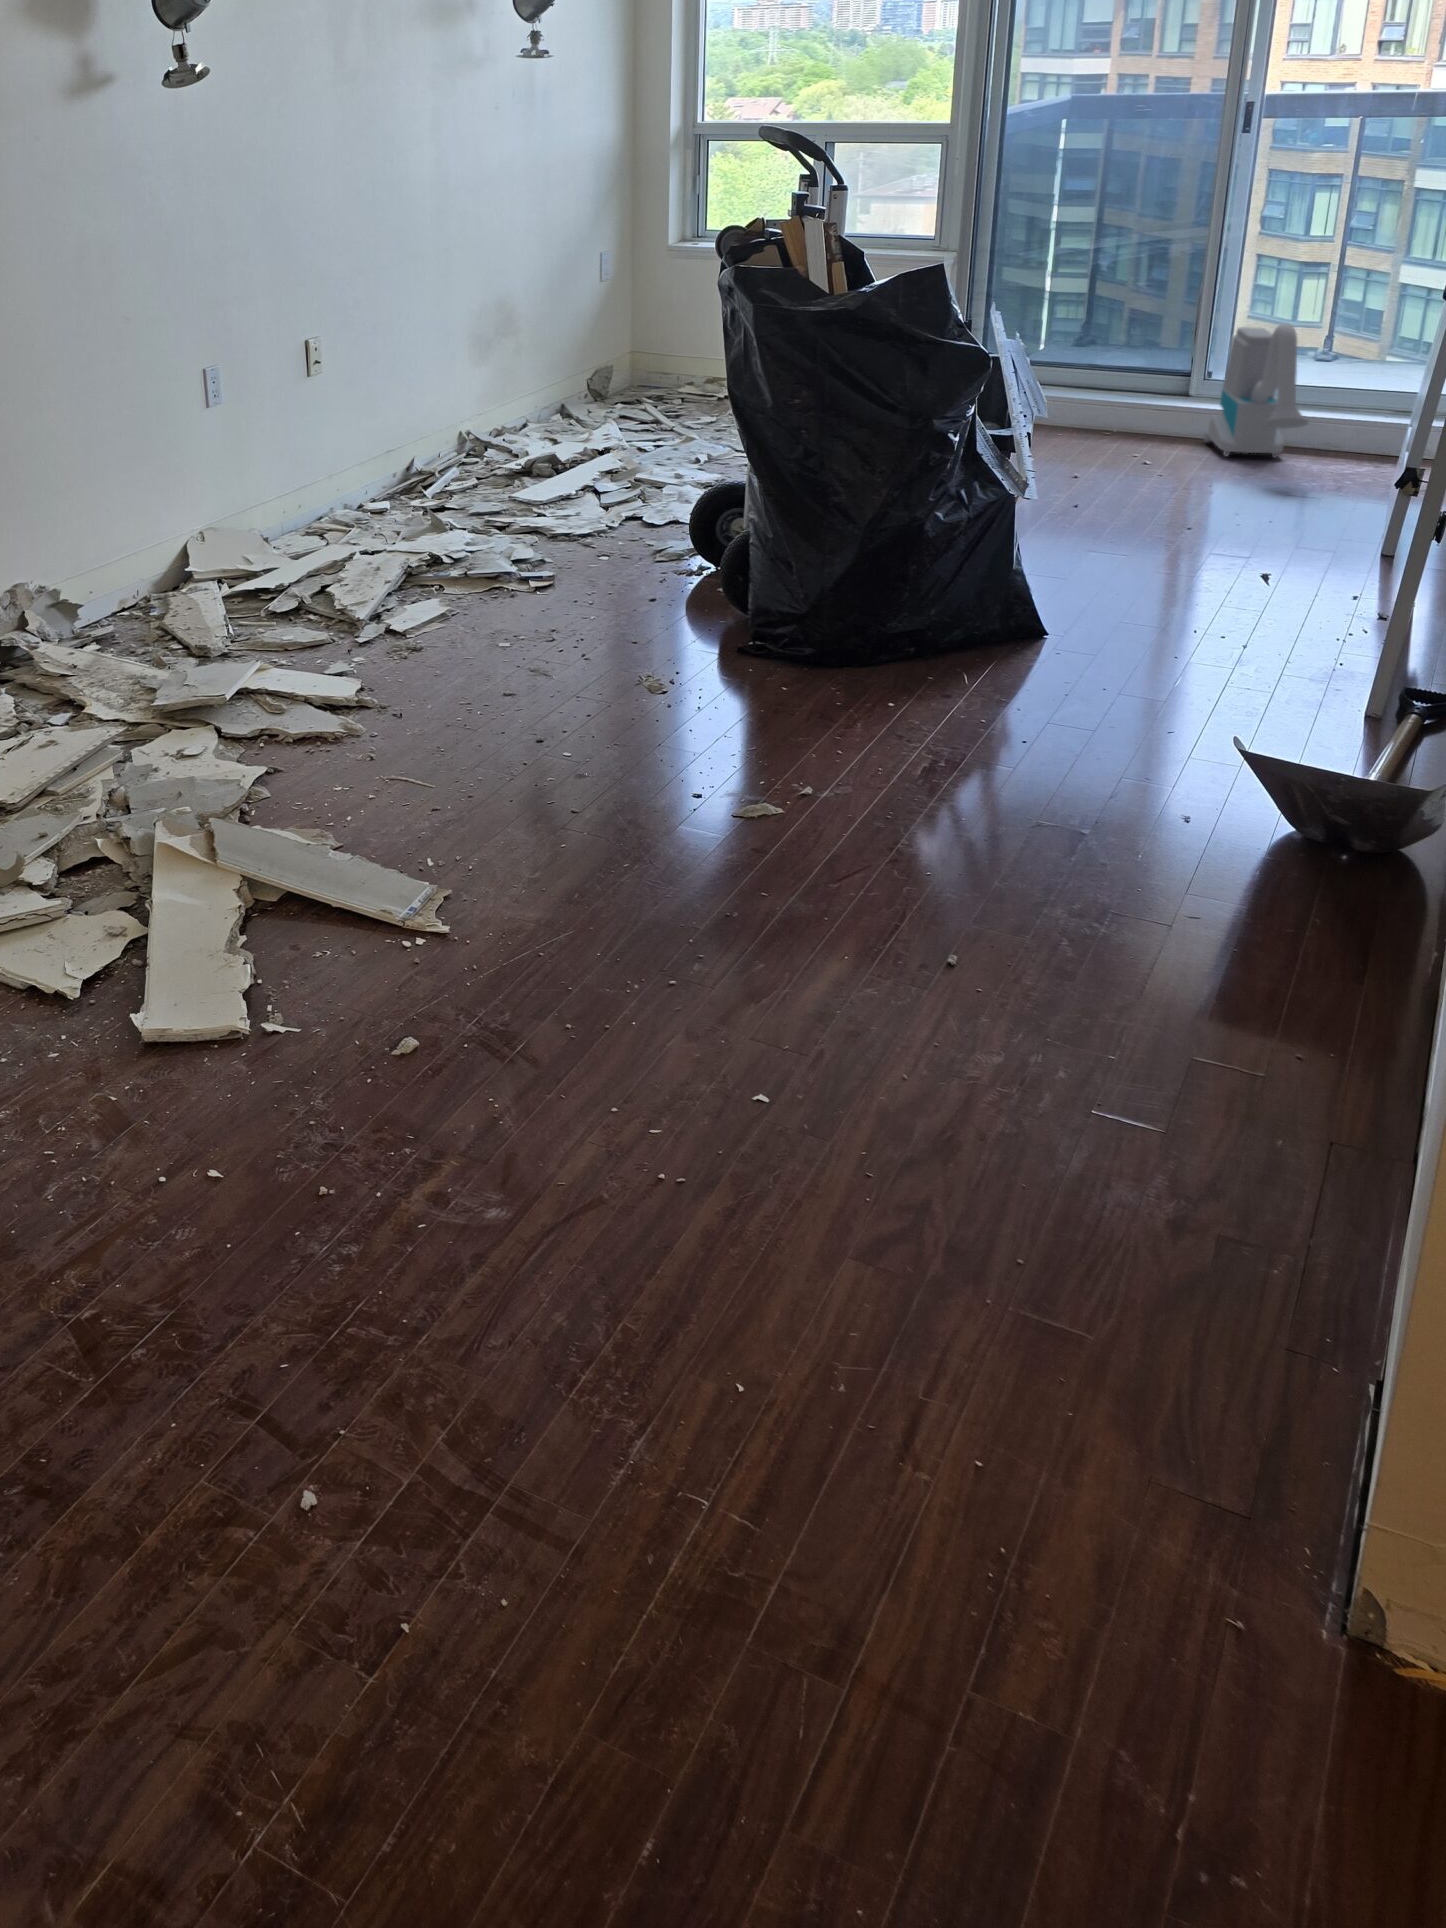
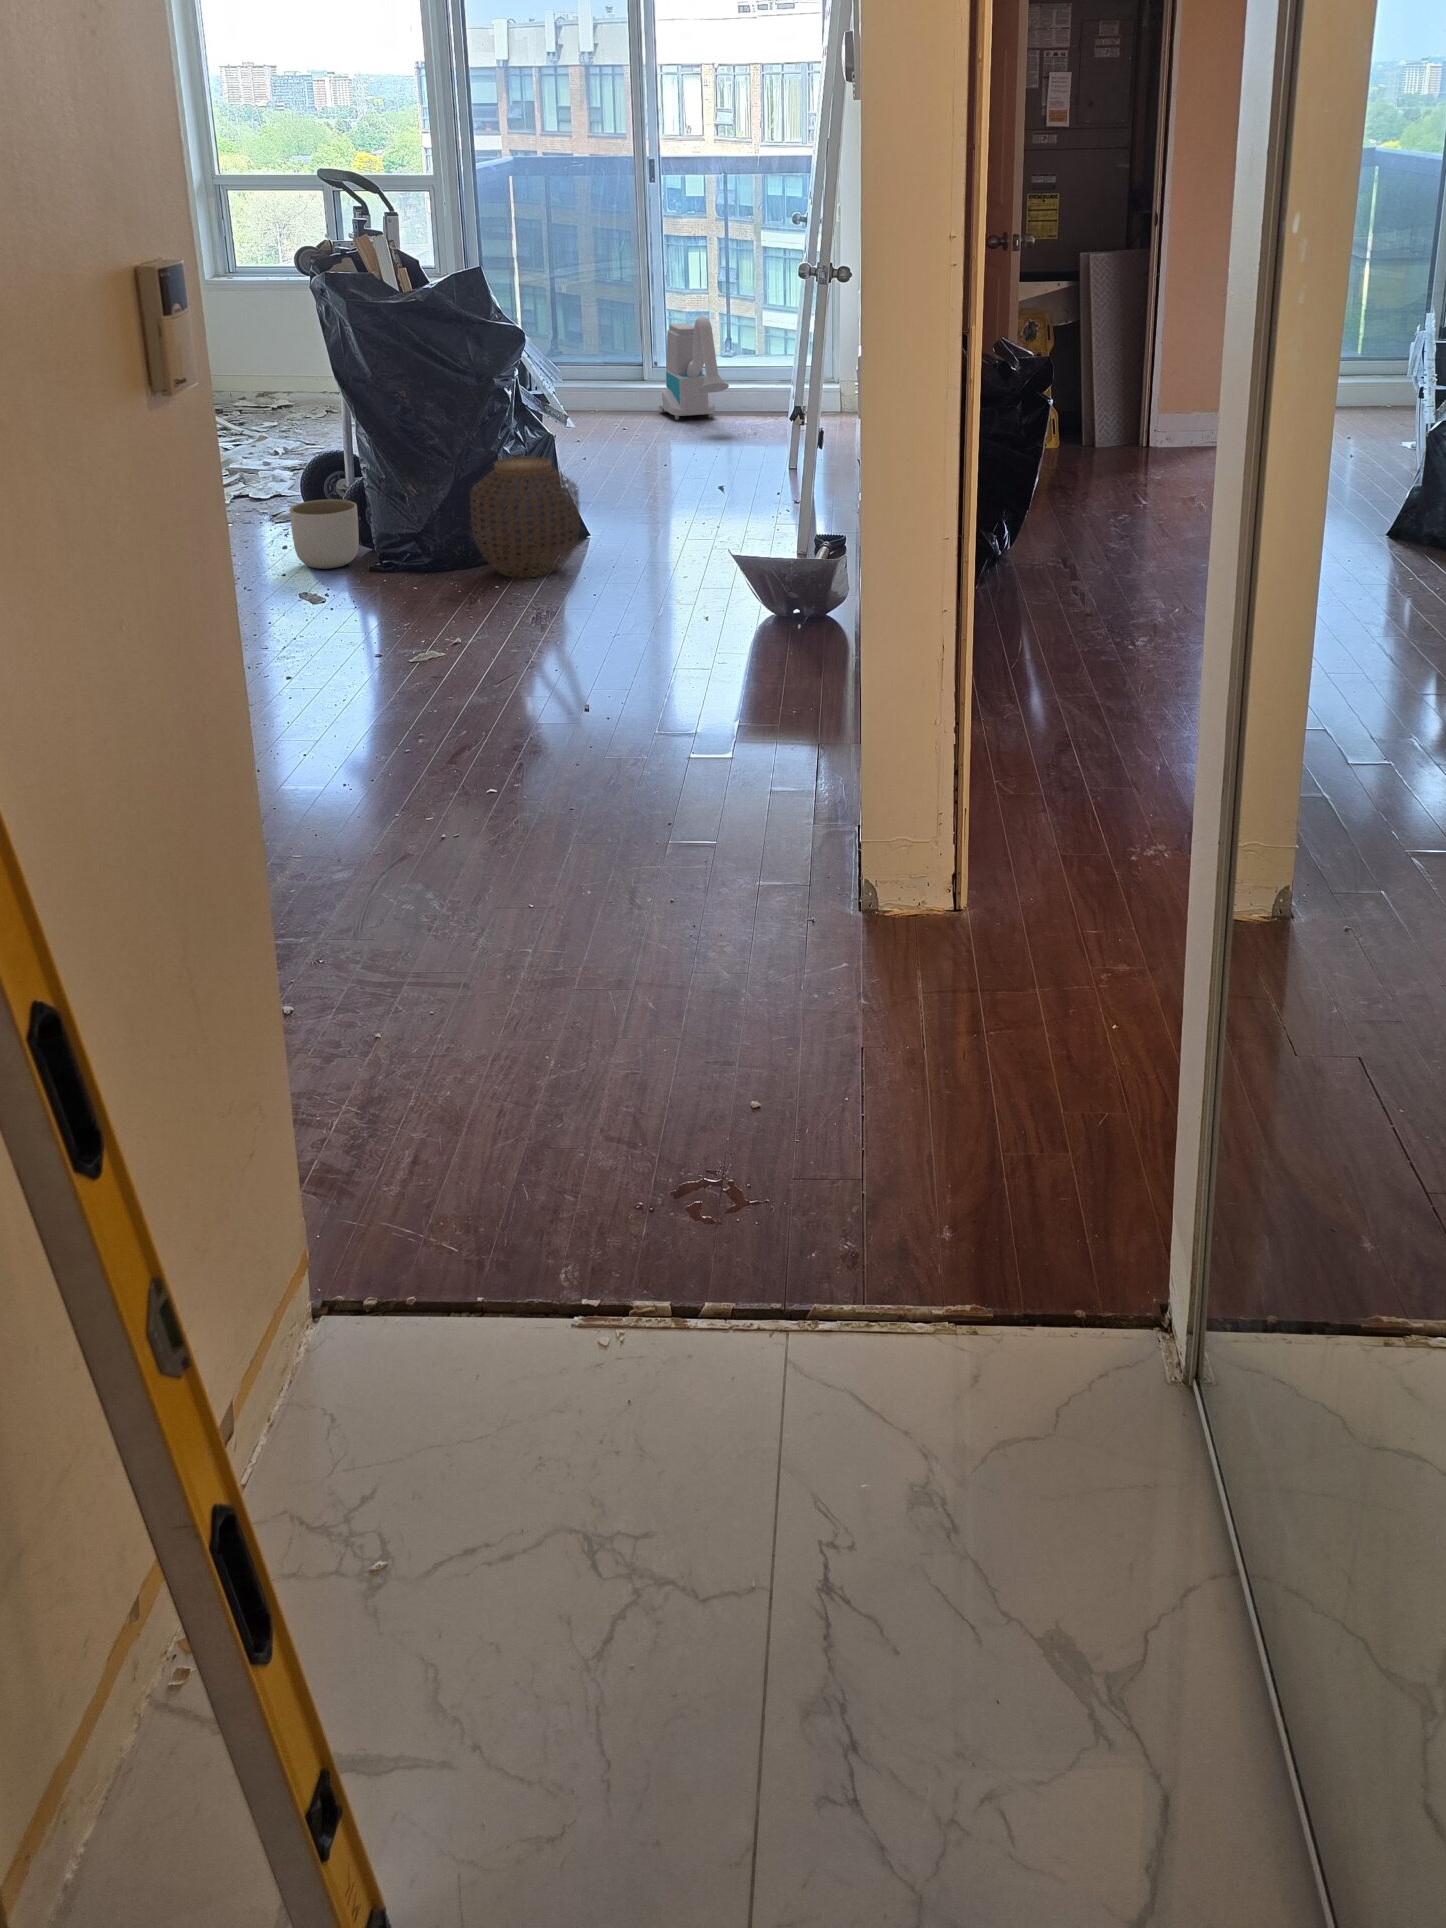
woven basket: none [876,536,1036,709] -> present [470,456,580,578]
planter: none [651,554,736,647] -> present [290,499,359,569]

